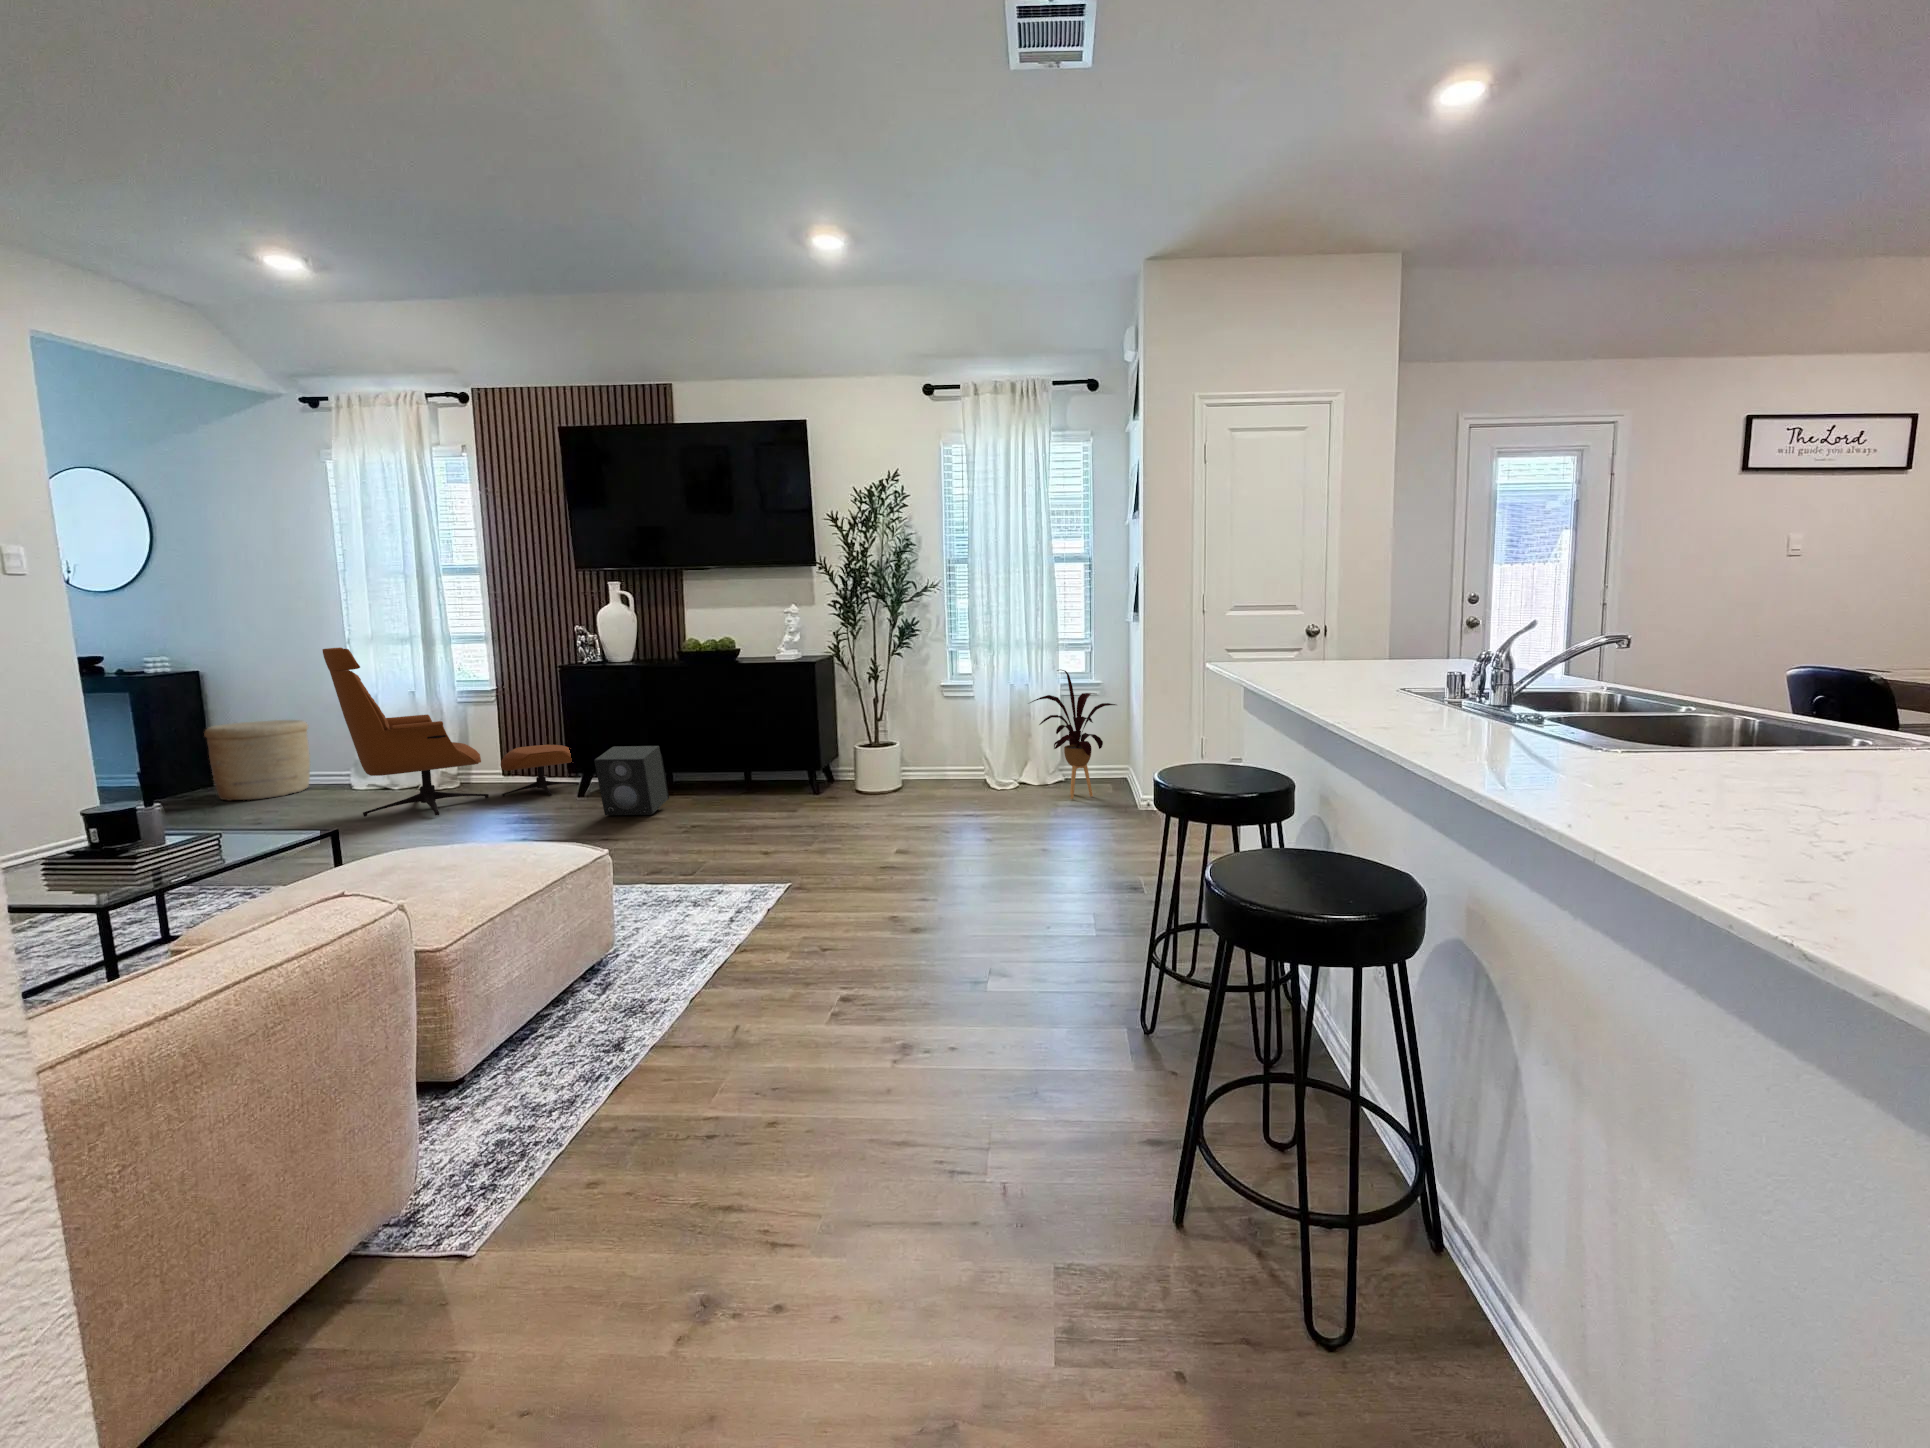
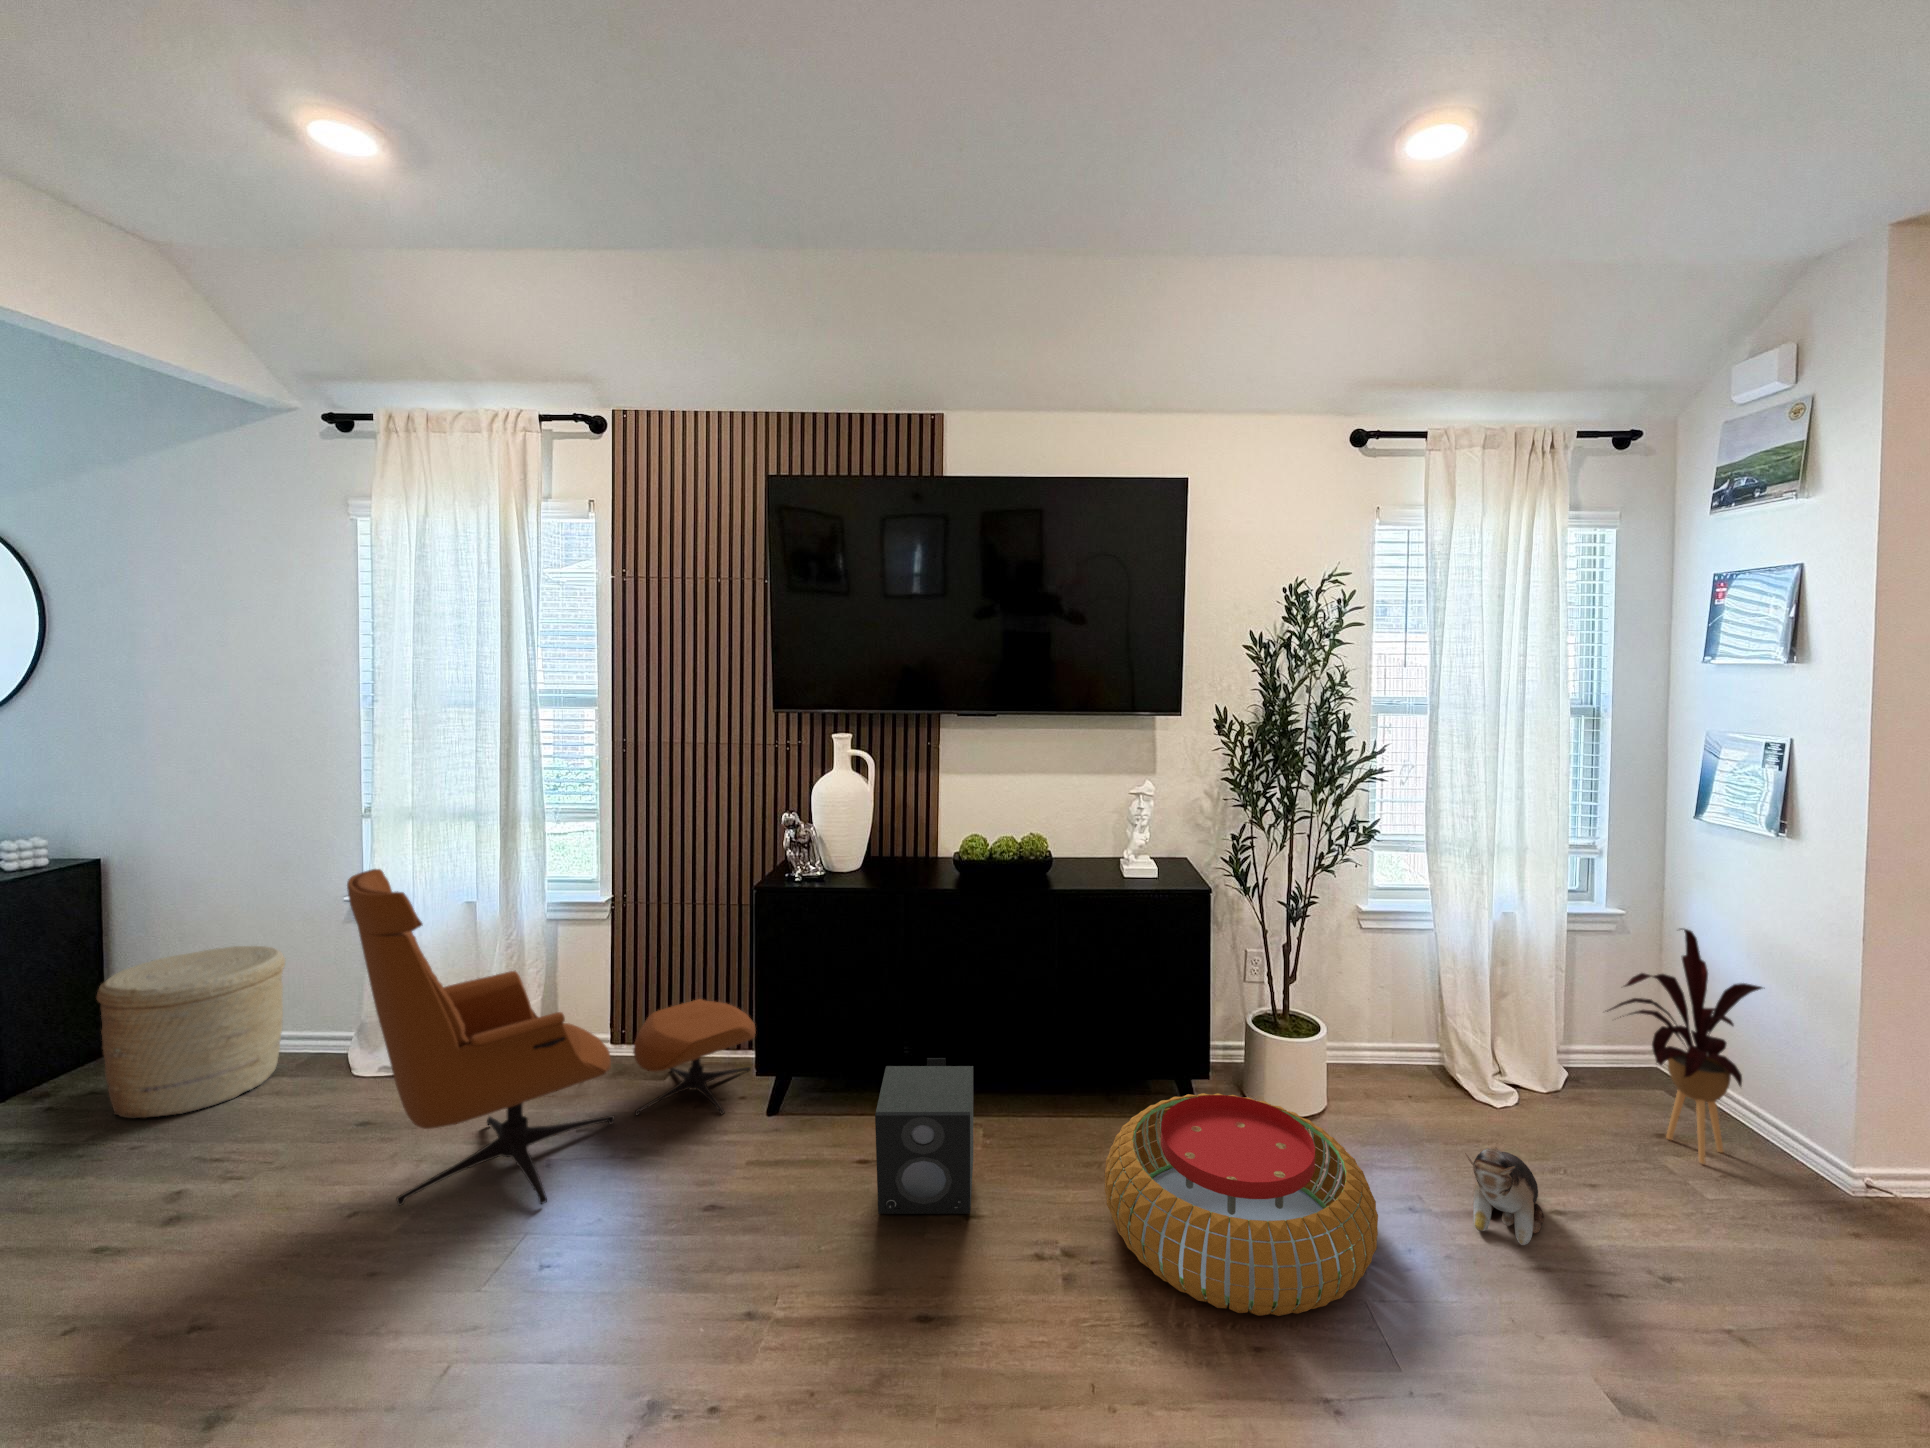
pouf: none [710,761,852,832] -> present [1105,1093,1378,1316]
plush toy: none [889,769,962,817] -> present [1465,1147,1544,1245]

